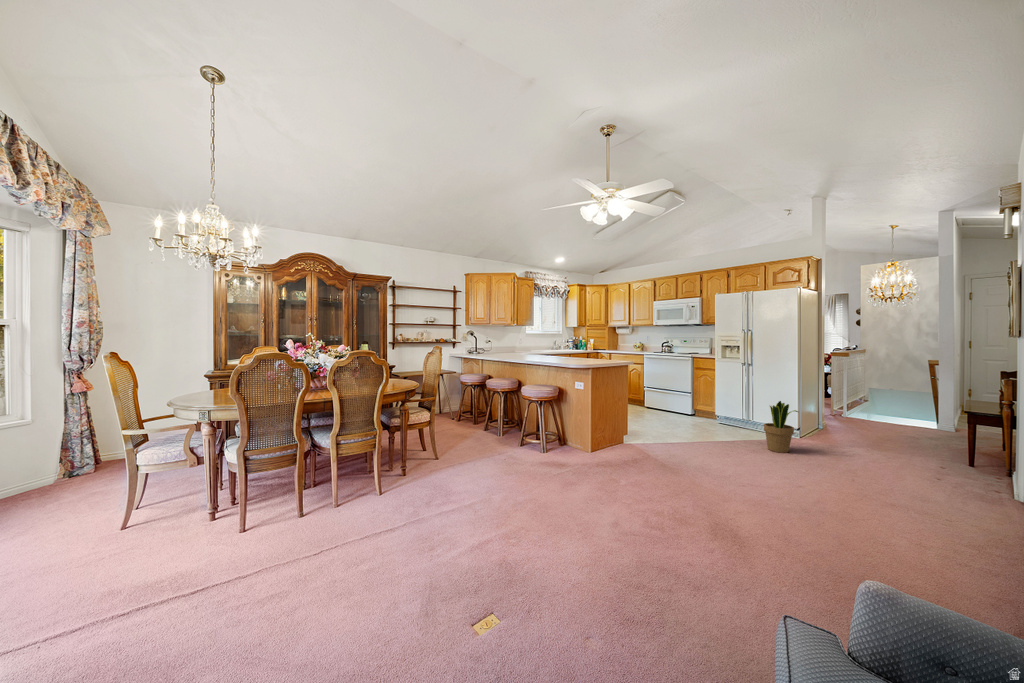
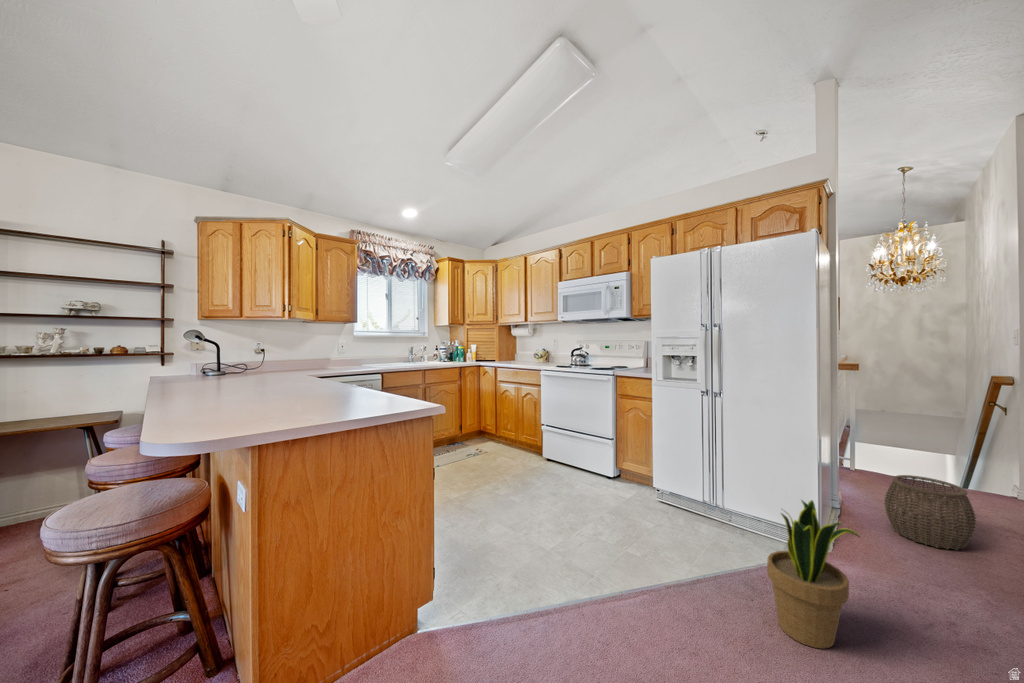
woven basket: none [839,407,880,439] -> present [884,475,977,550]

